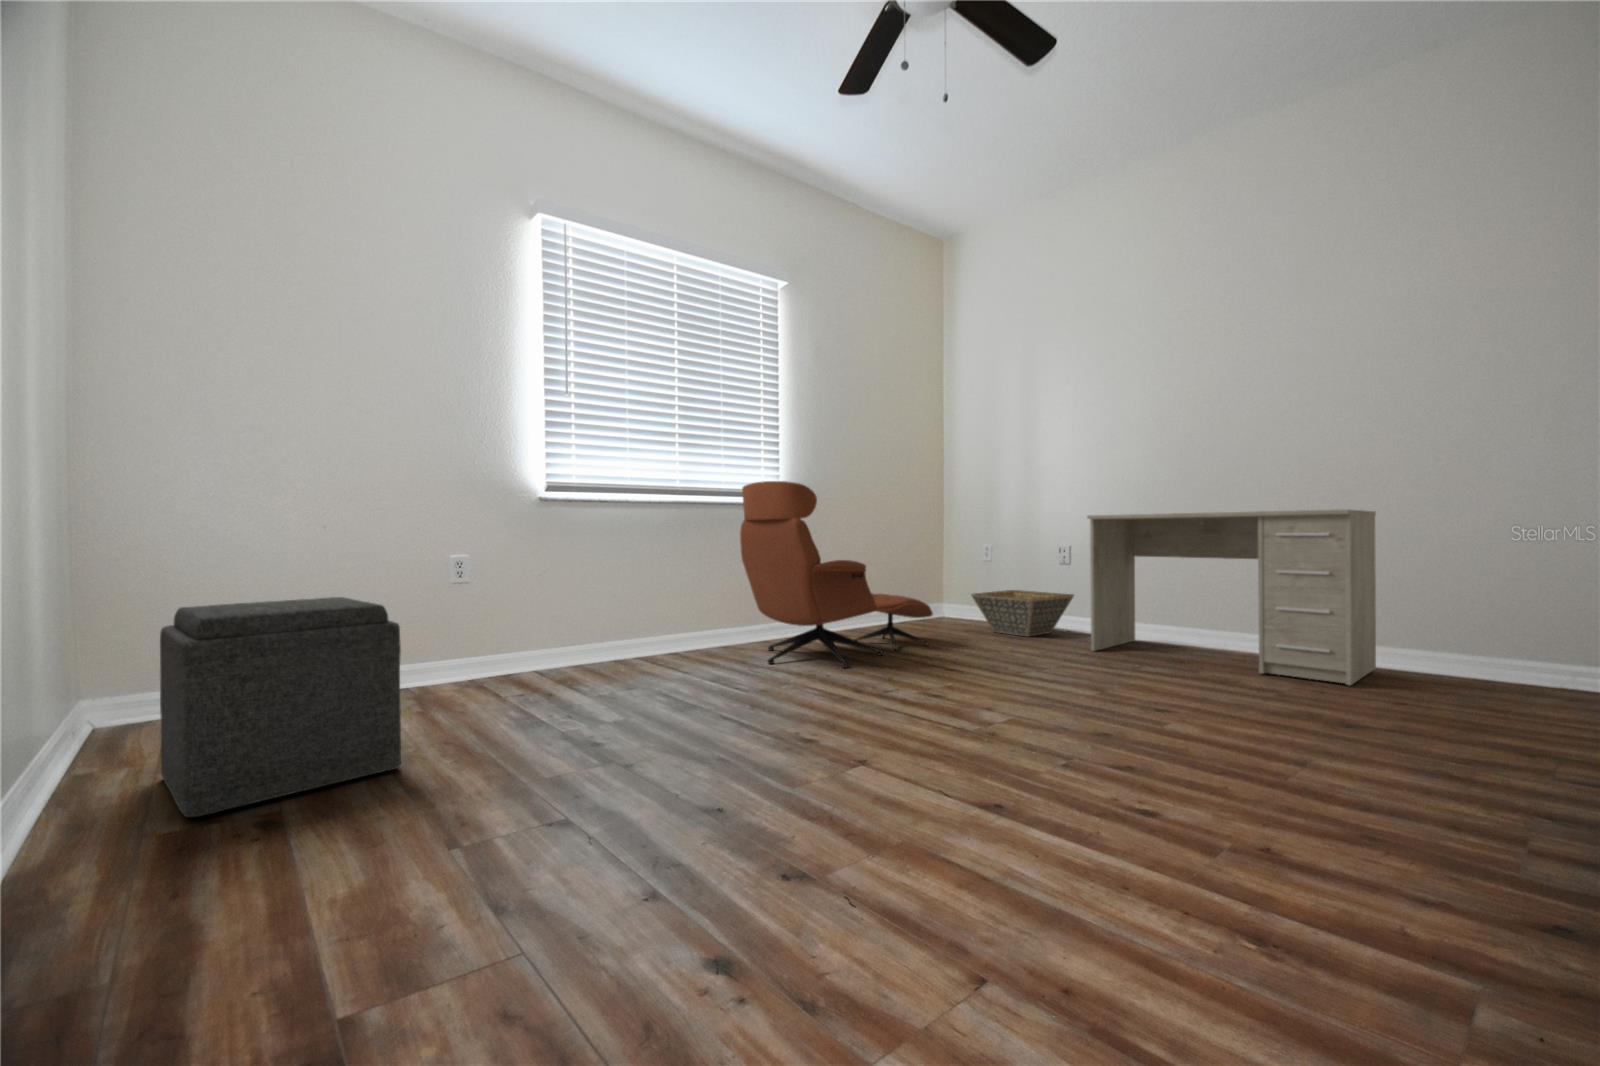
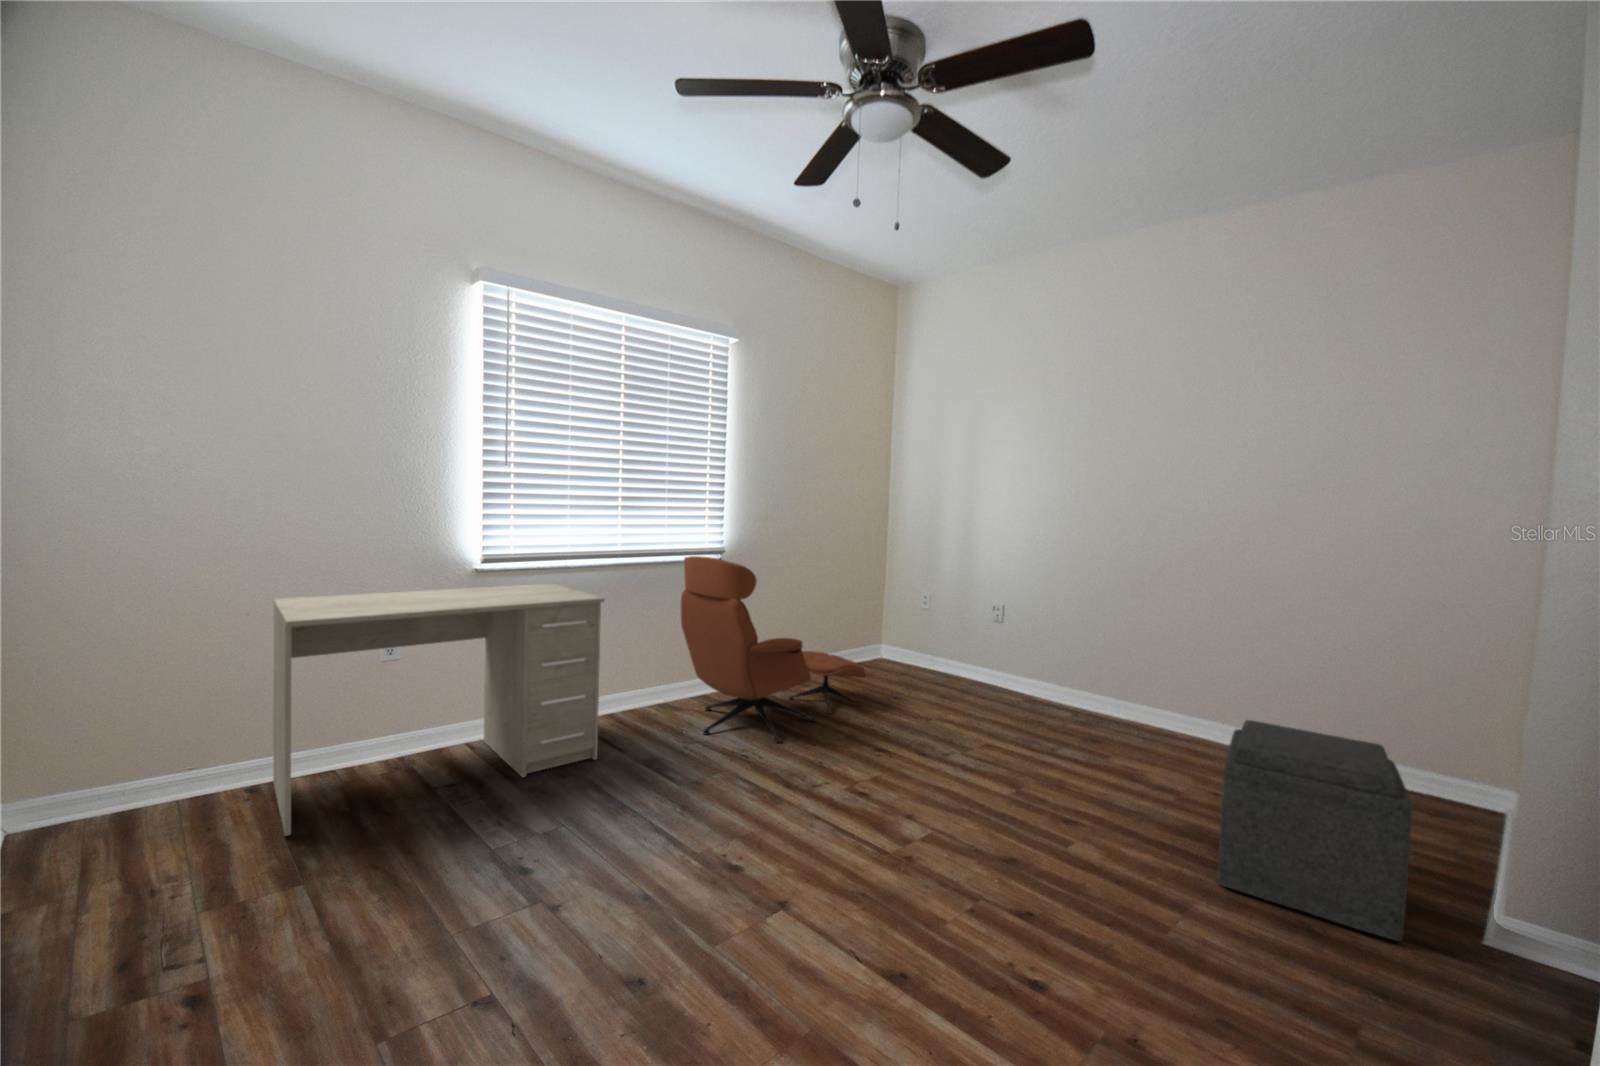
desk: present [1087,509,1376,686] -> present [273,584,605,836]
basket: present [971,590,1074,637] -> none [905,640,1002,693]
ottoman: present [160,597,401,817] -> present [1217,720,1413,941]

